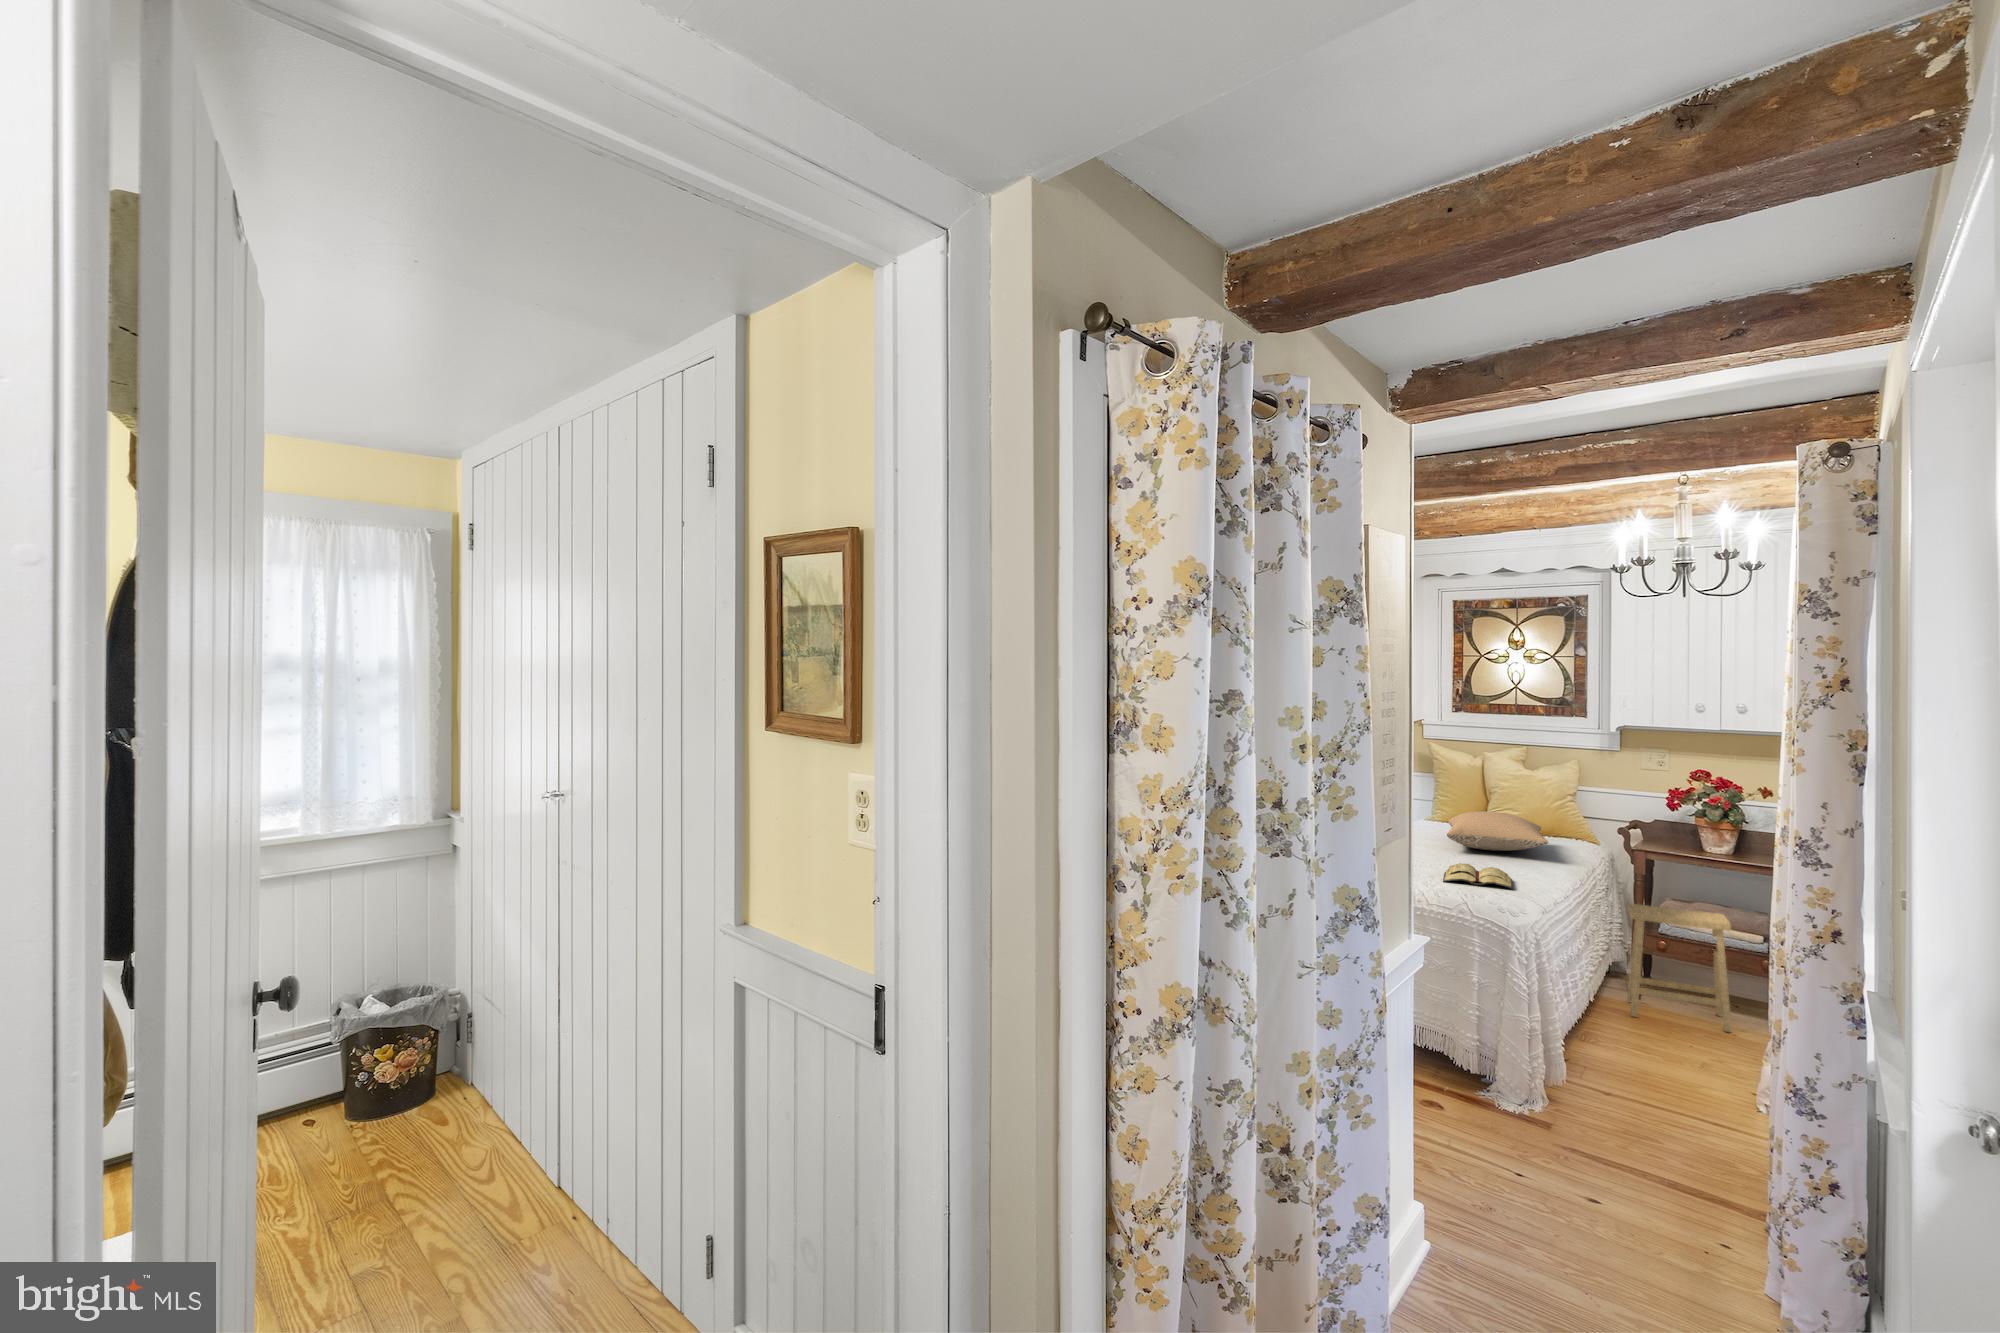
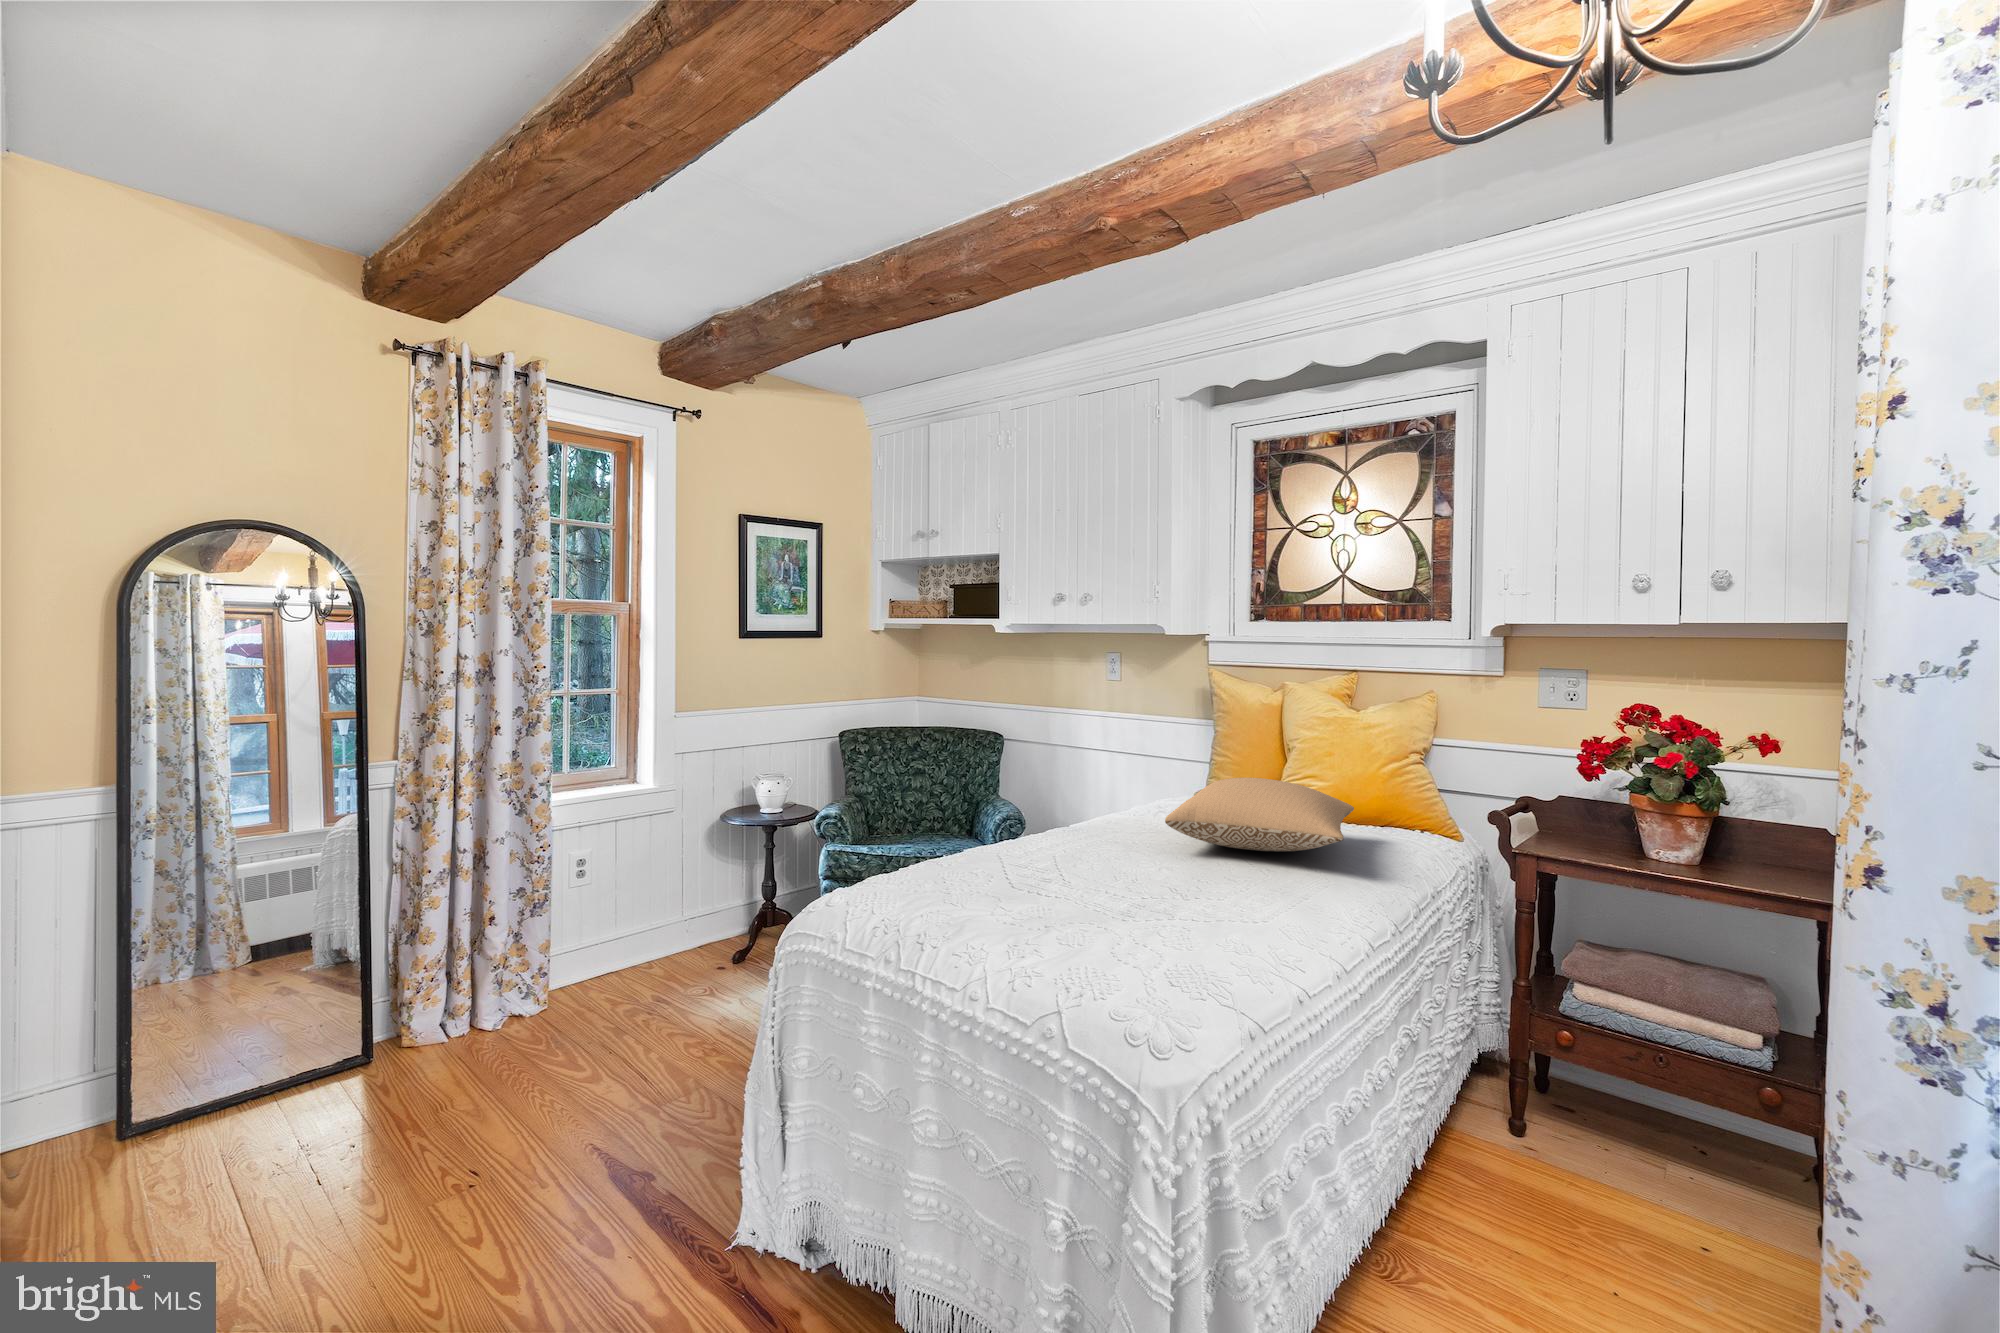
diary: present [1443,863,1513,889] -> none [1082,883,1238,951]
footstool: present [1627,904,1732,1032] -> none [1495,954,1699,1235]

